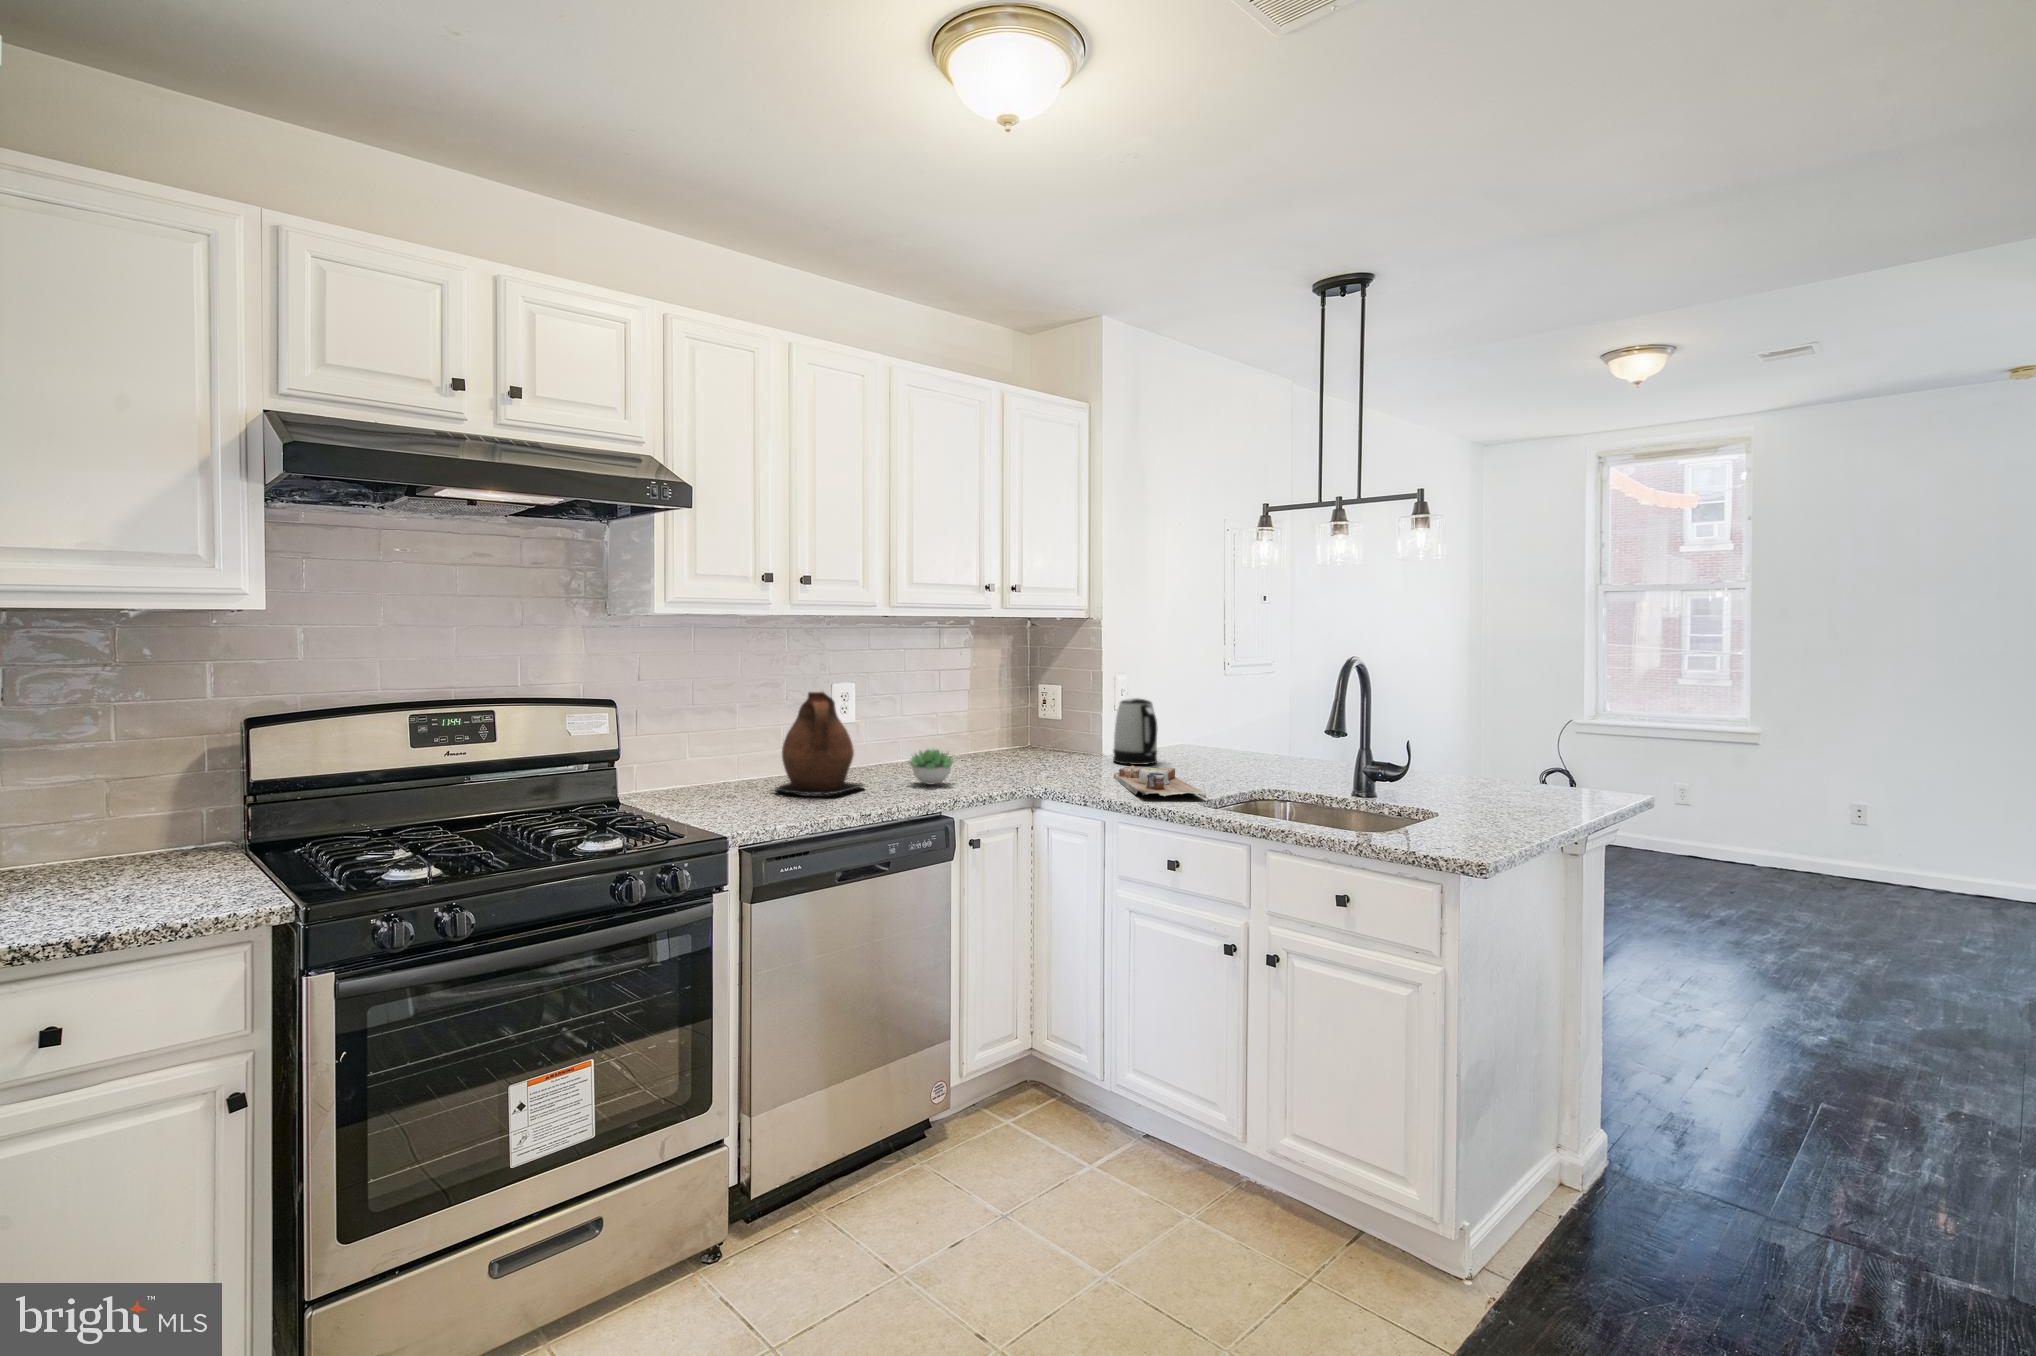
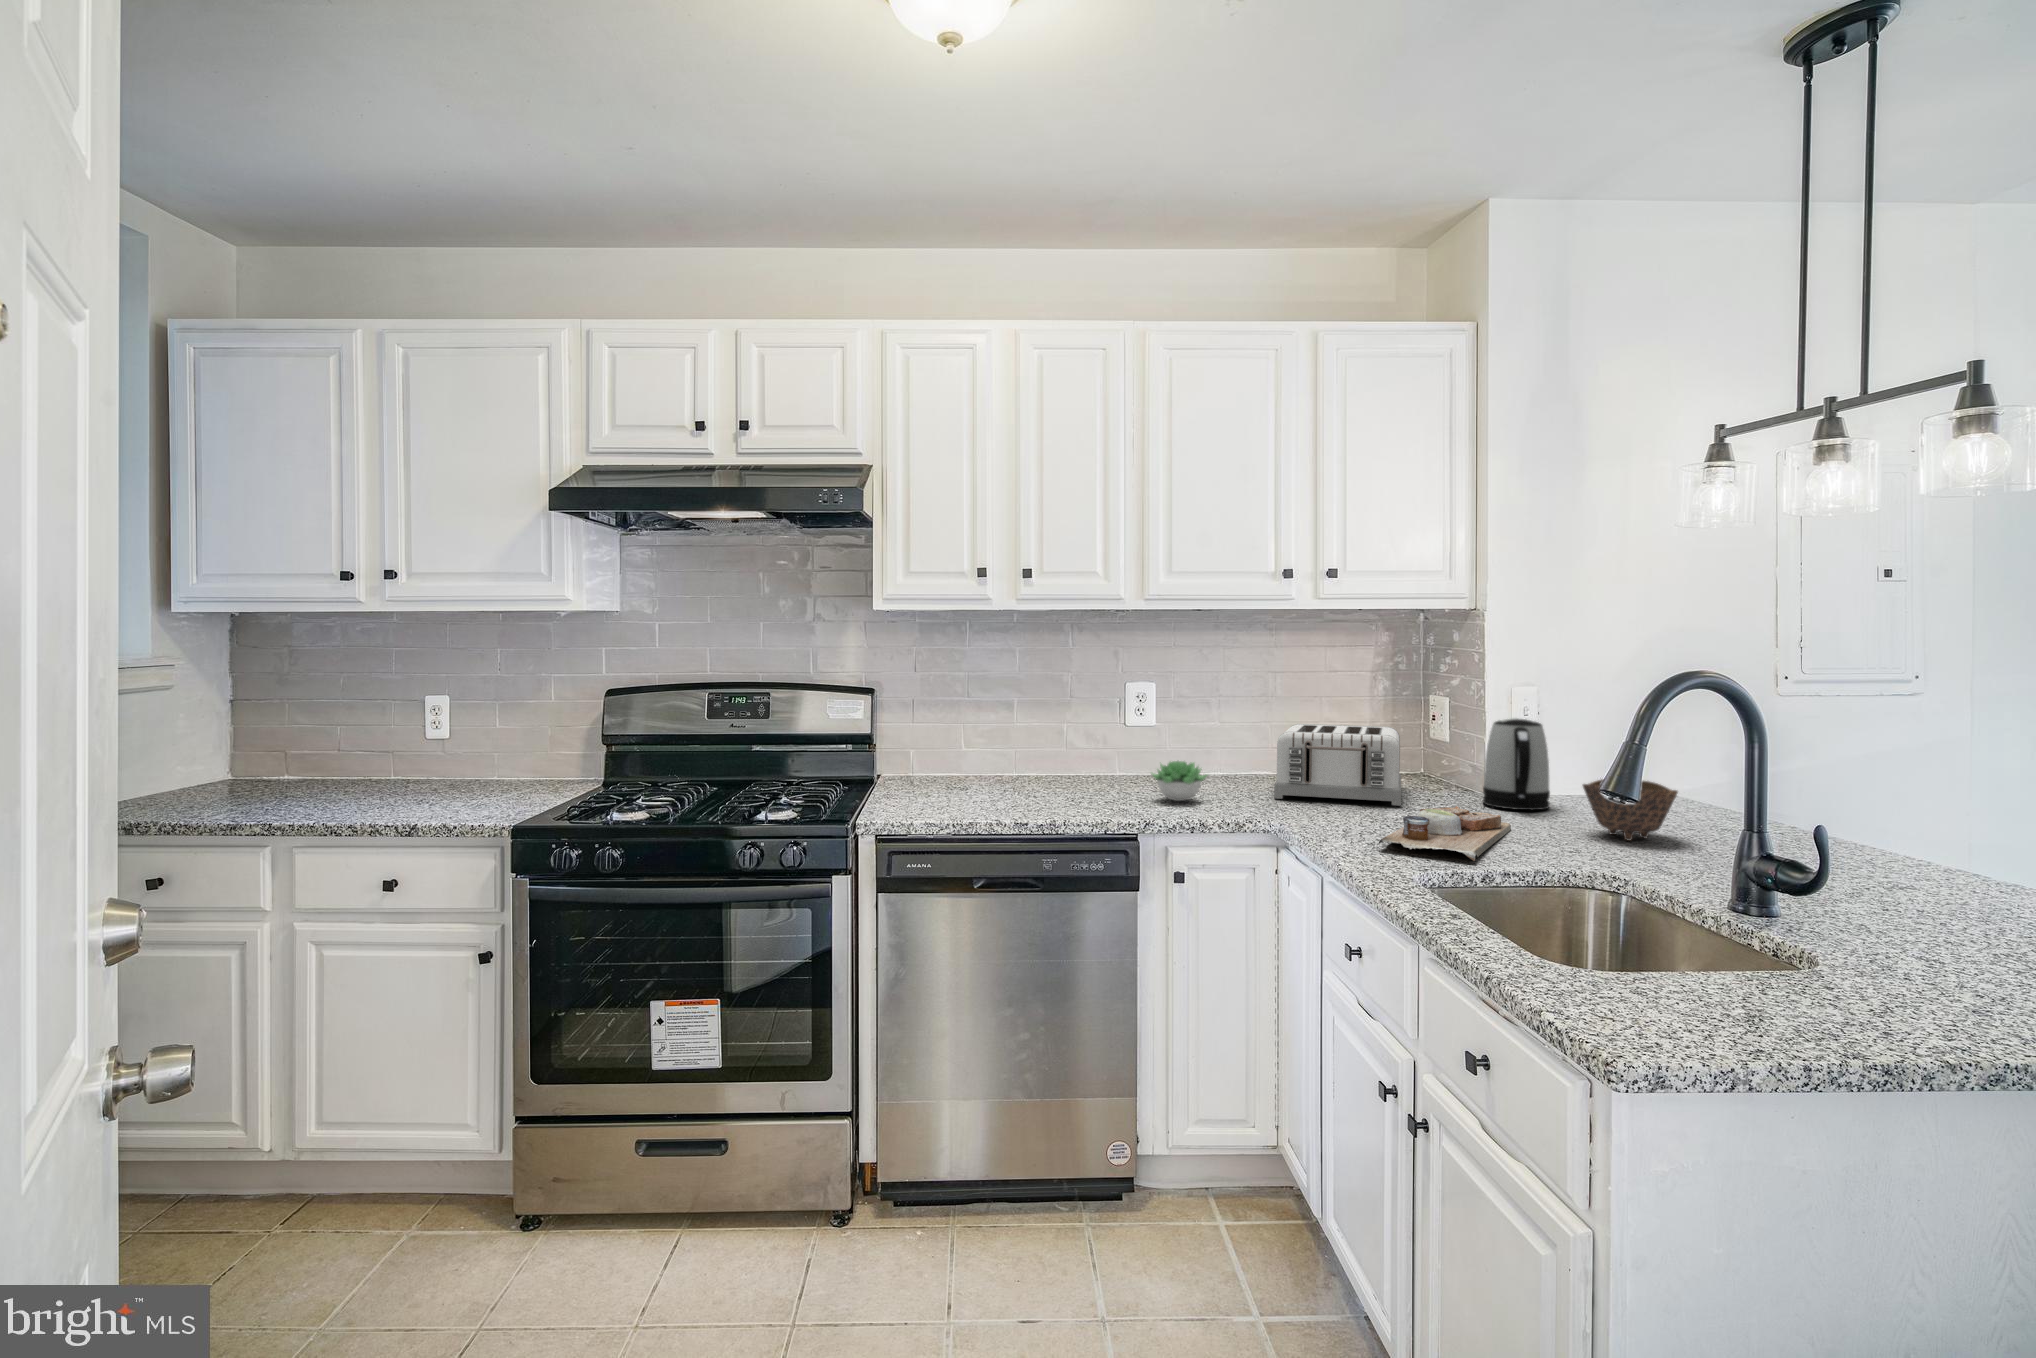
ceramic pitcher: present [775,692,864,795] -> none [1006,690,1104,798]
toaster: none [958,710,1079,774] -> present [1274,724,1401,806]
bowl: none [1204,736,1260,776] -> present [1583,779,1678,841]

